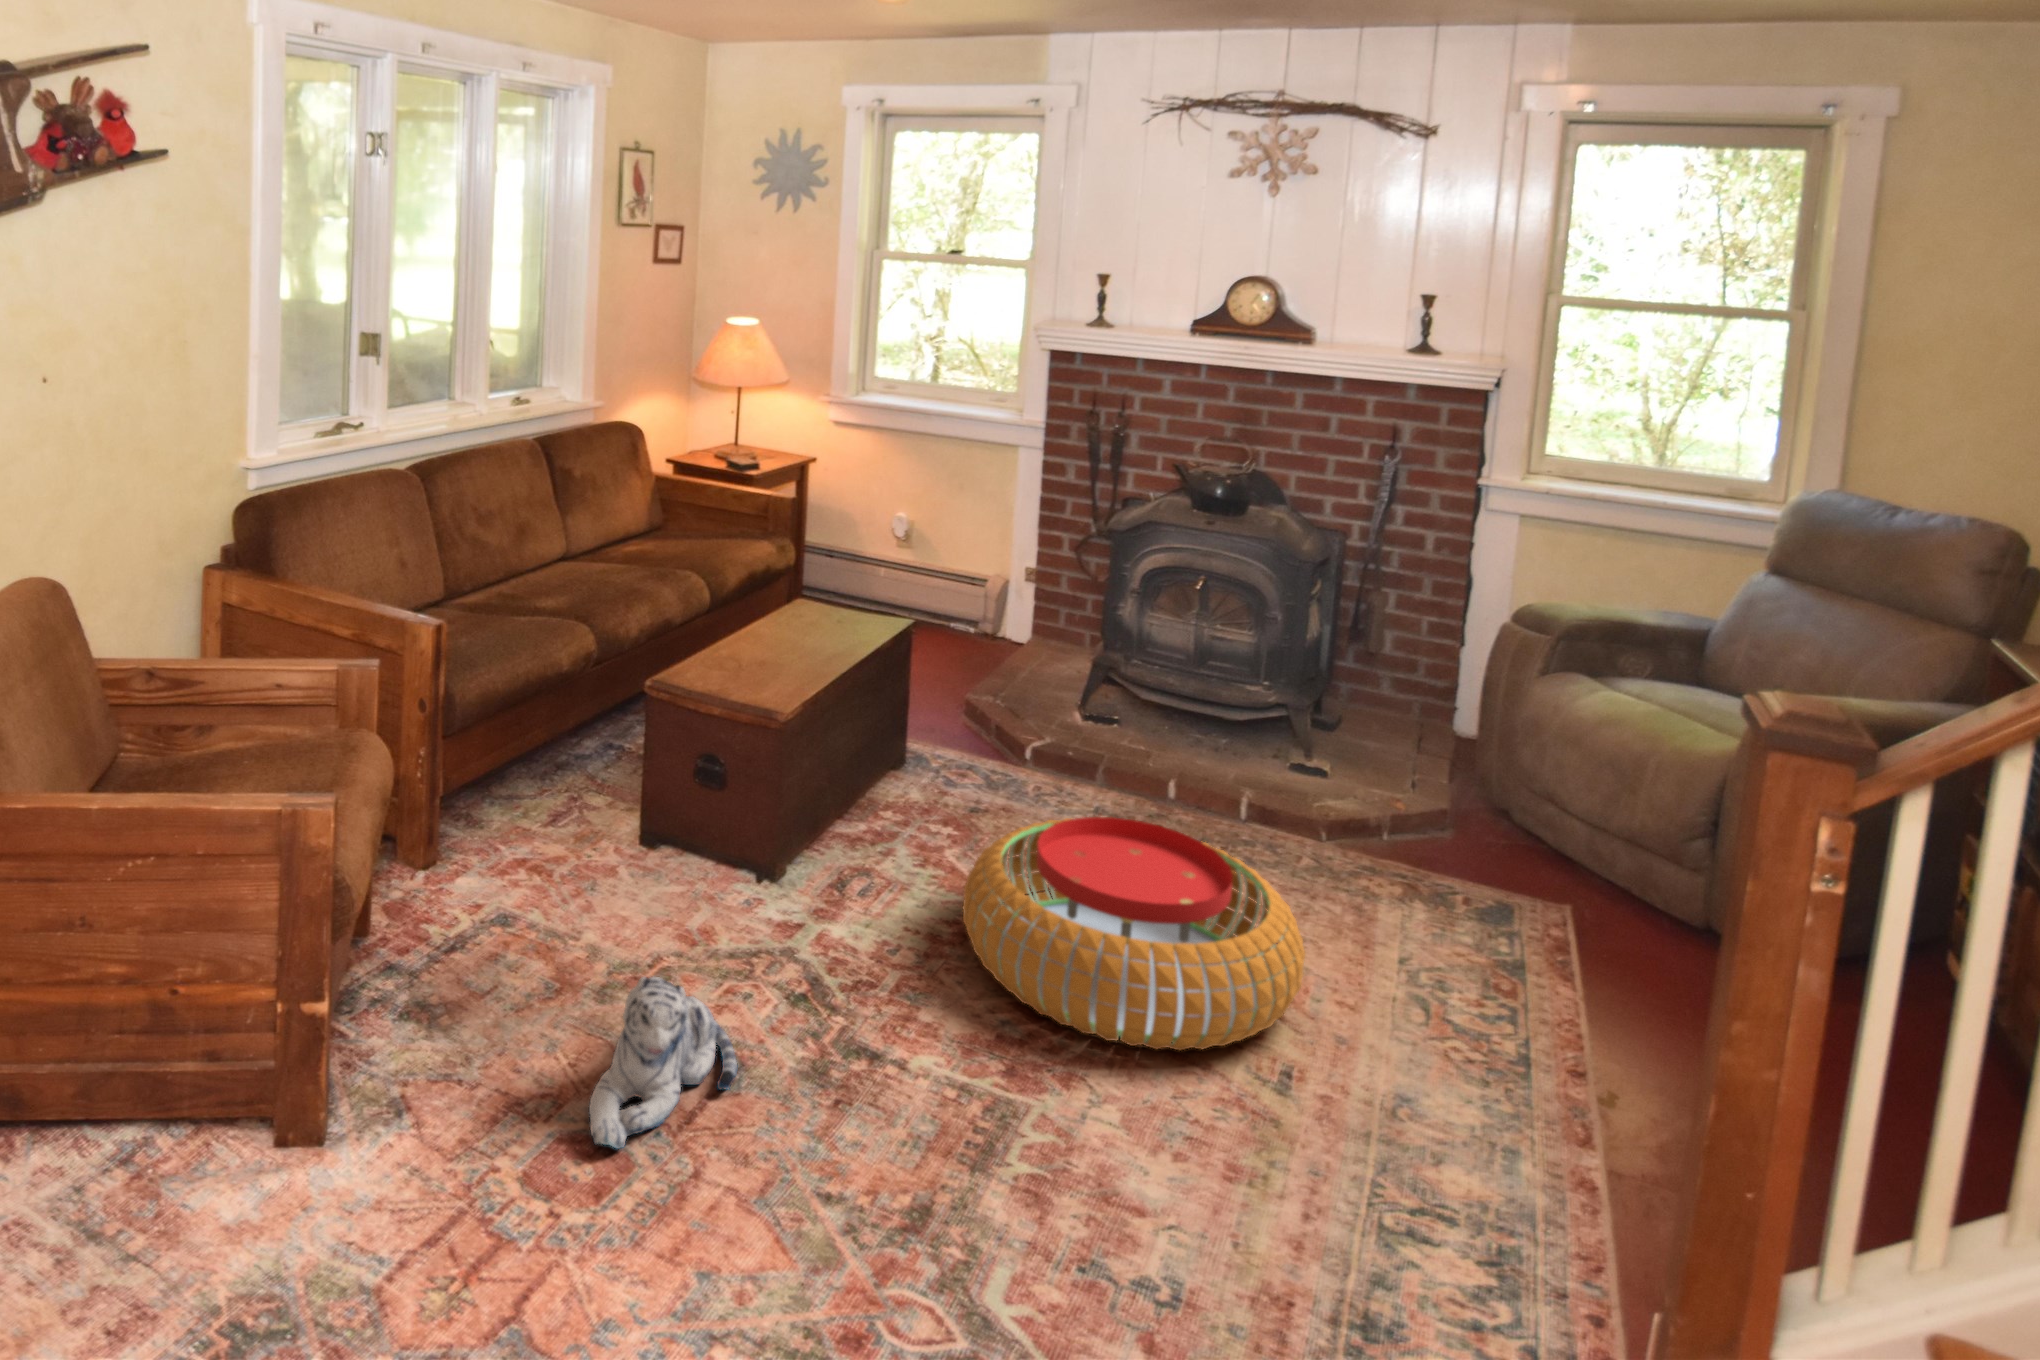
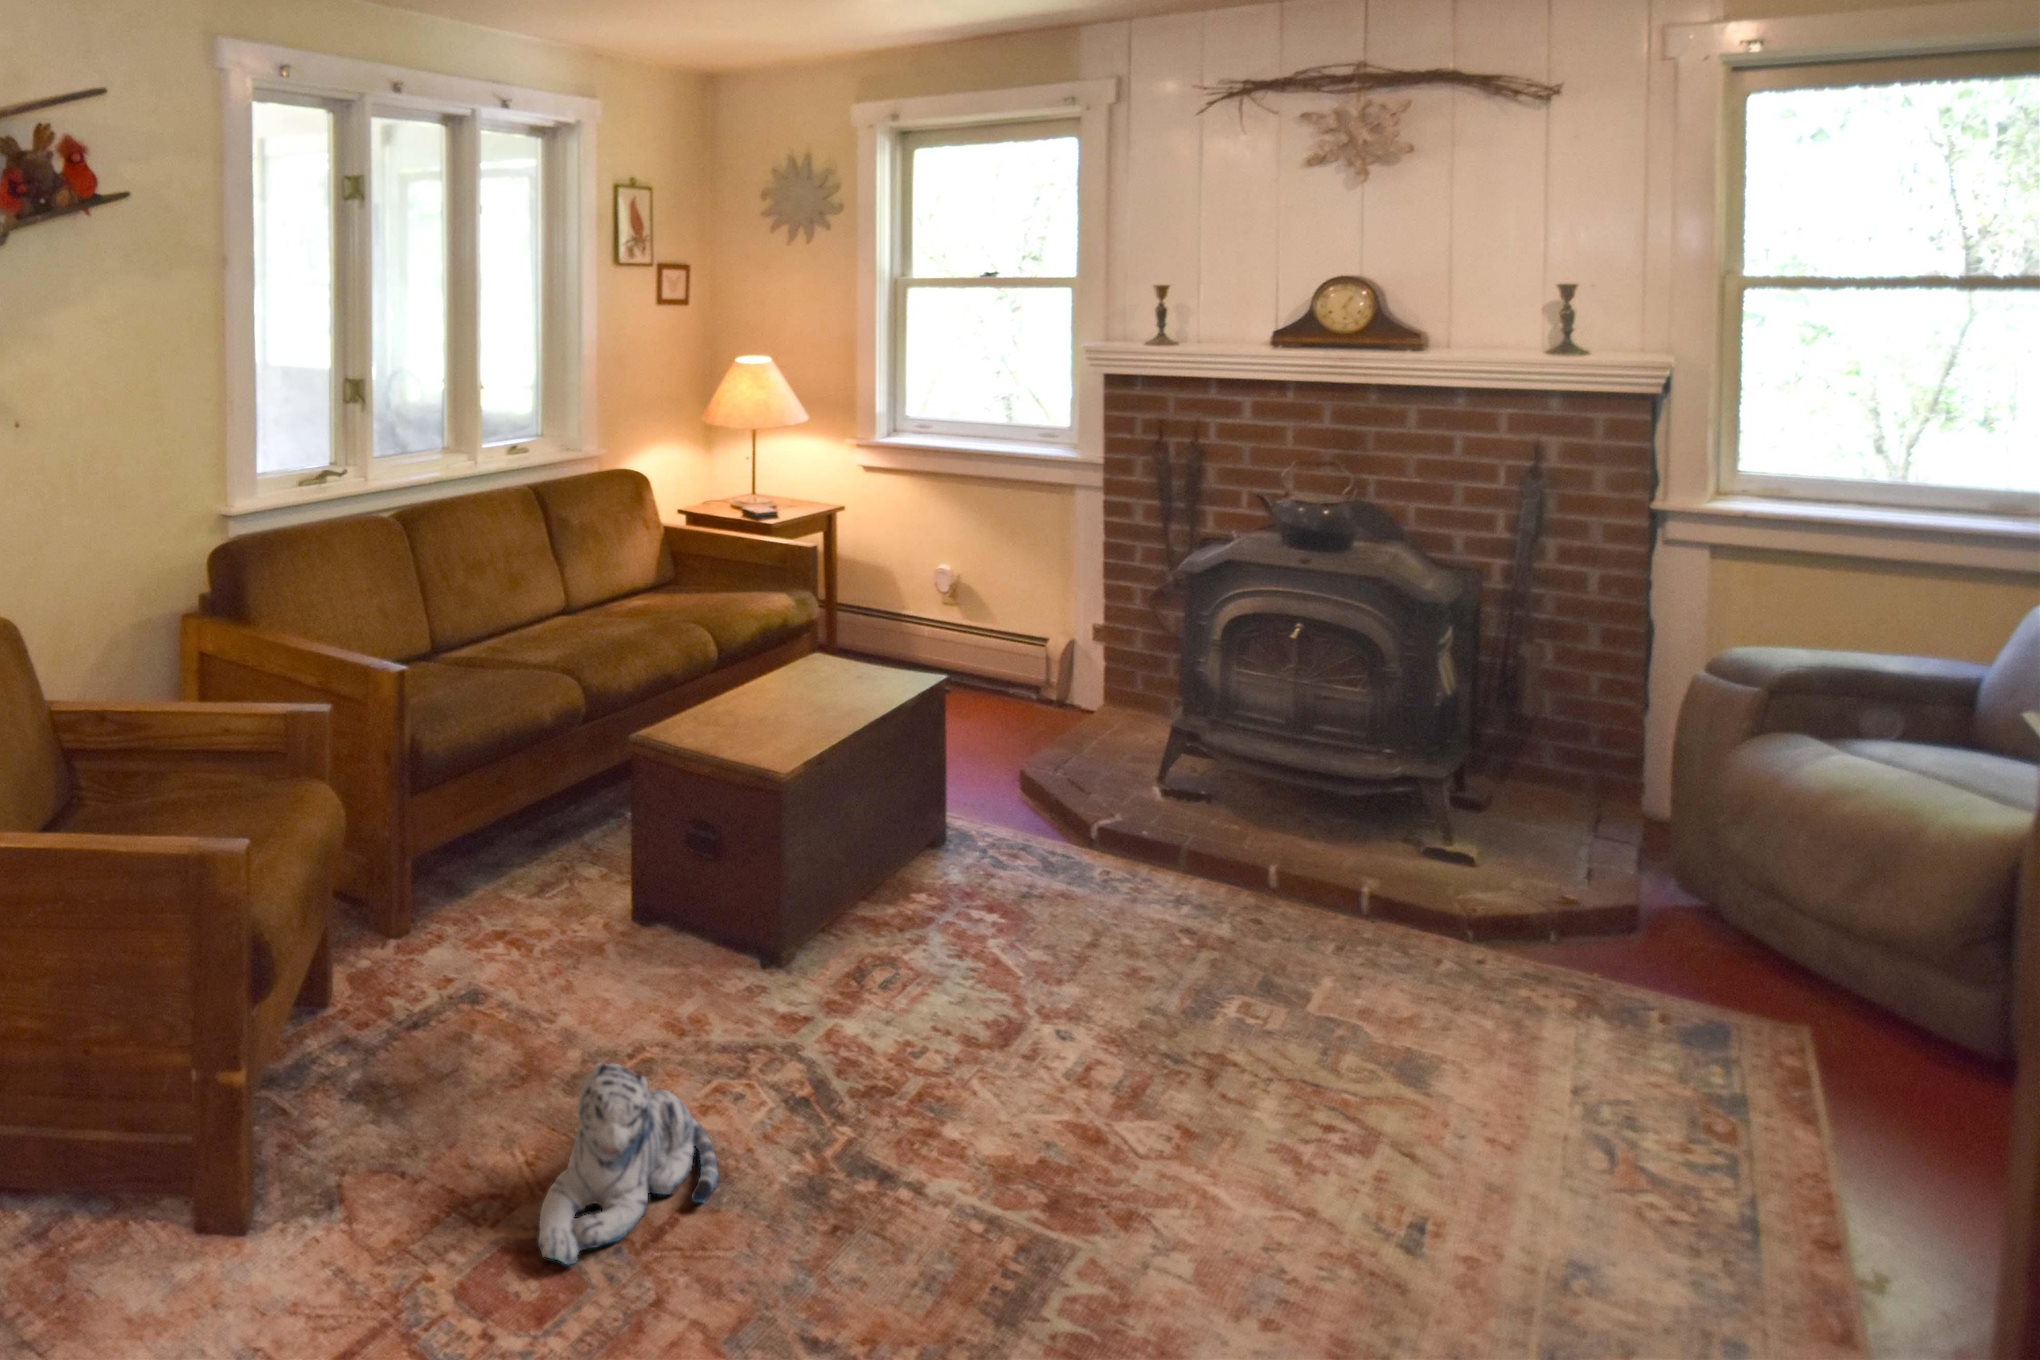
pouf: present [963,817,1305,1050] -> none [998,898,1442,1193]

